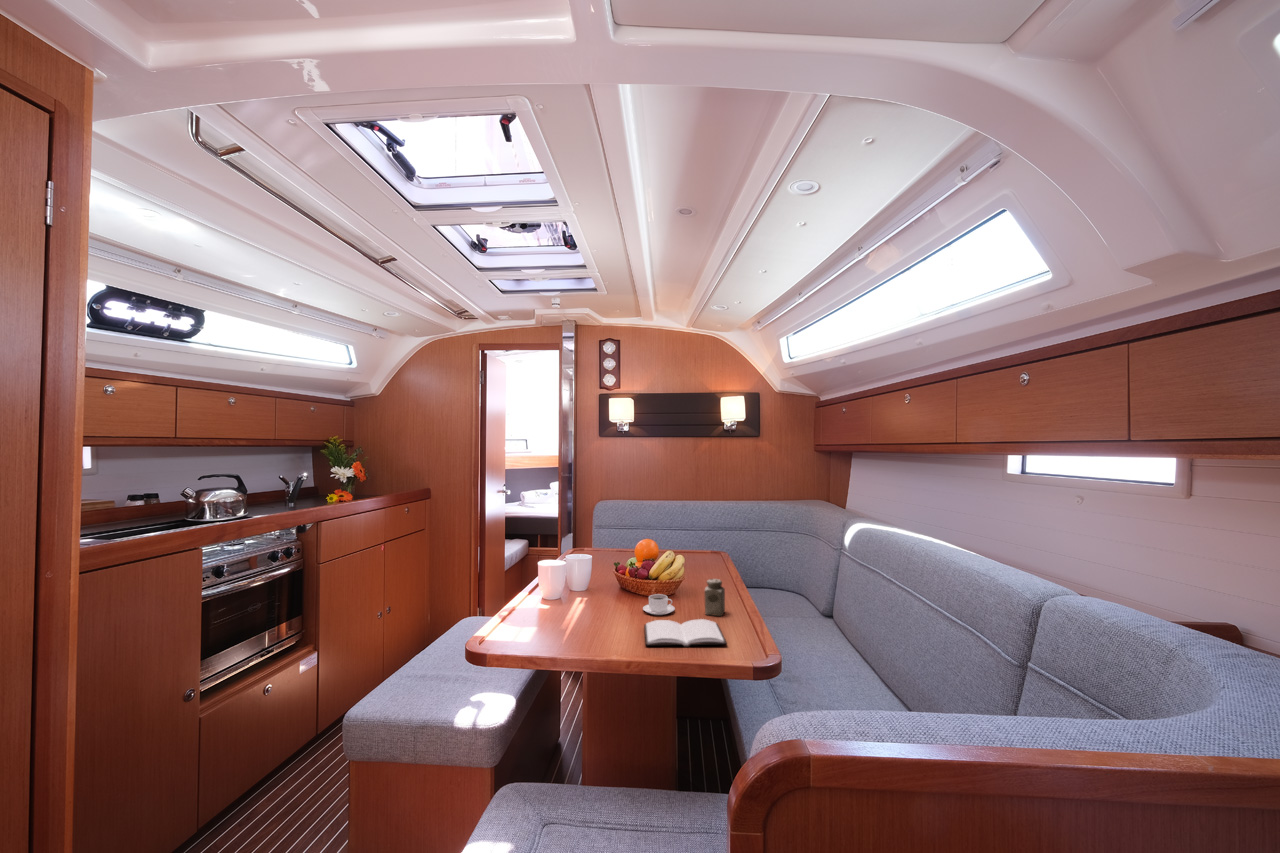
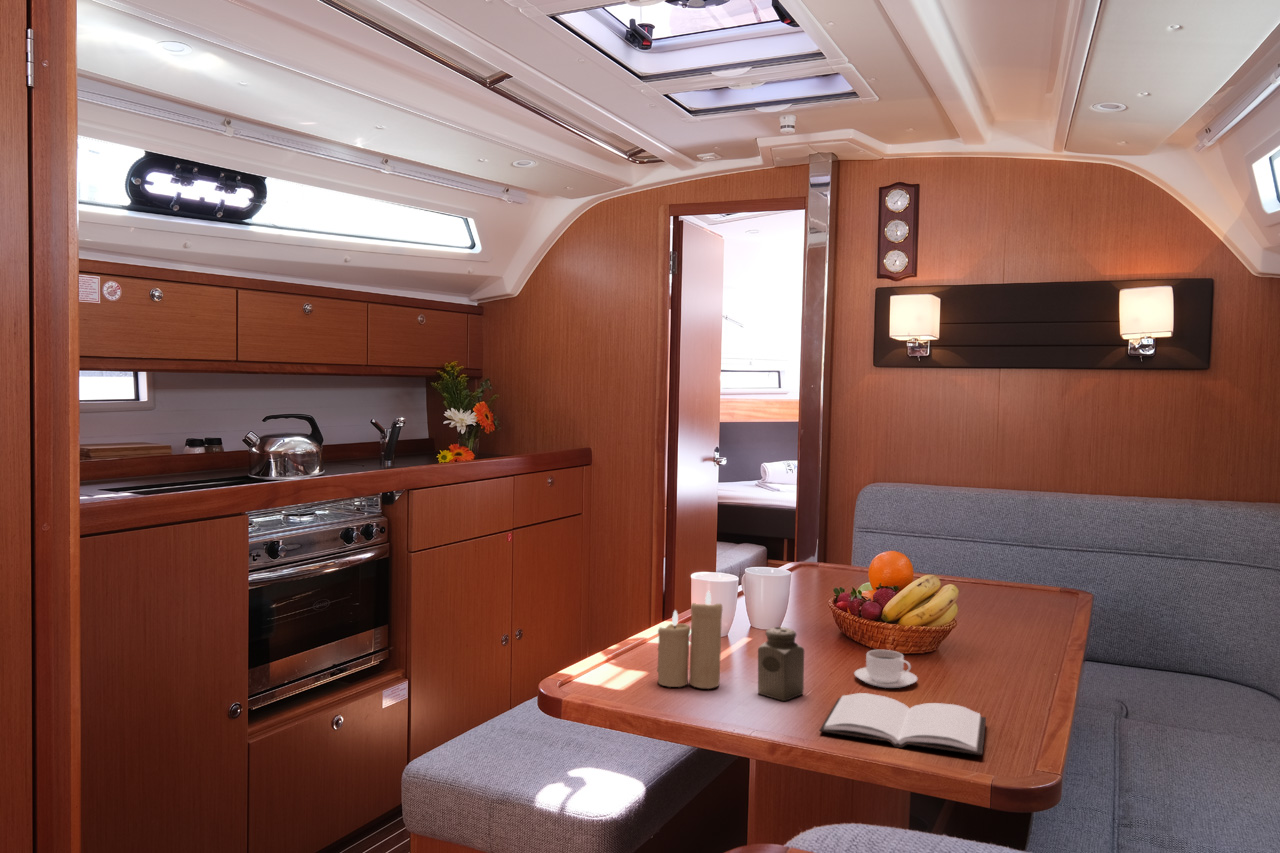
candle: none [542,574,578,633] -> present [657,591,722,688]
salt shaker: present [705,579,725,616] -> present [758,627,804,701]

